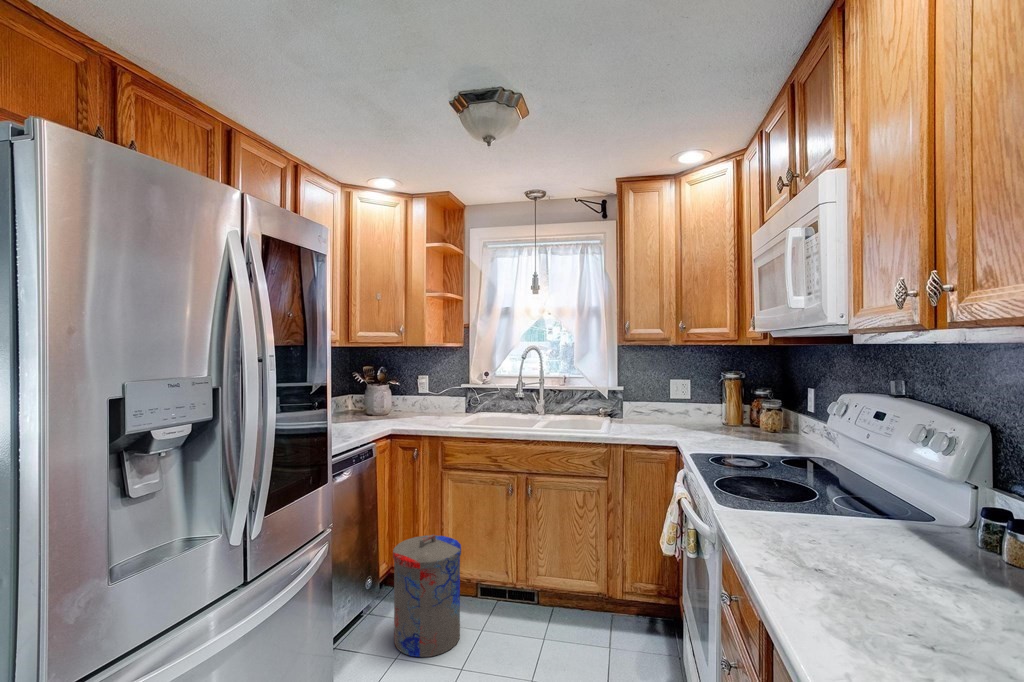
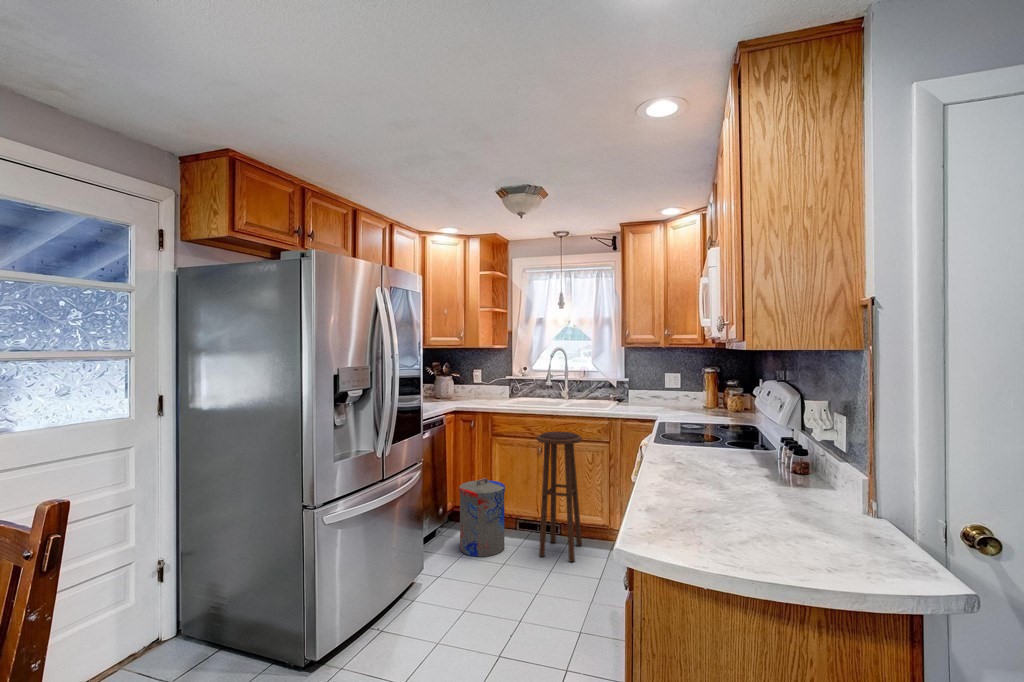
stool: none [508,465,573,662] -> present [537,431,582,562]

